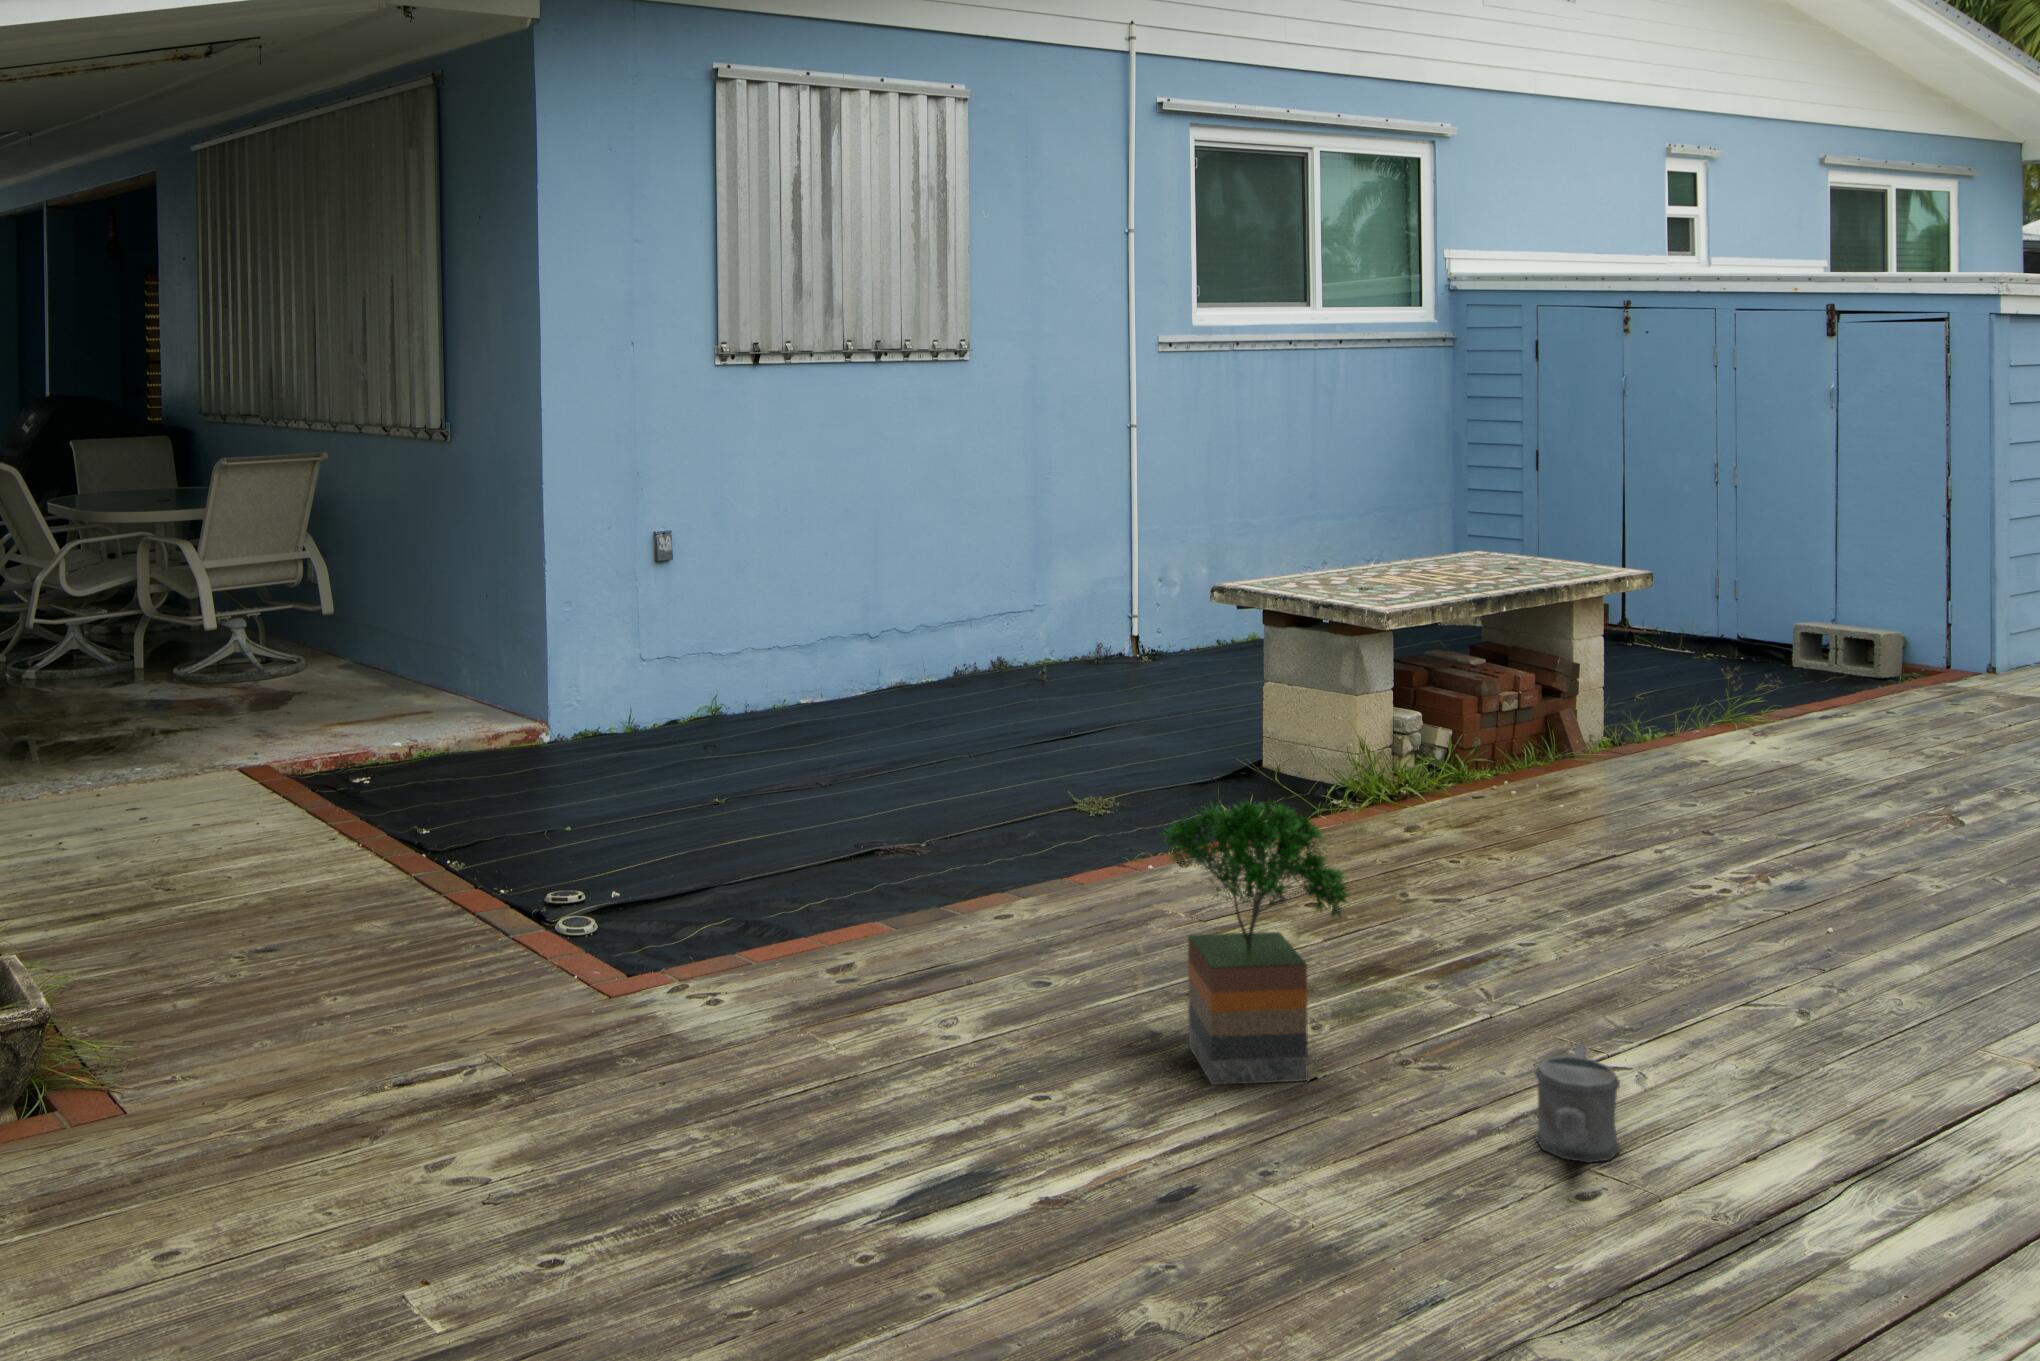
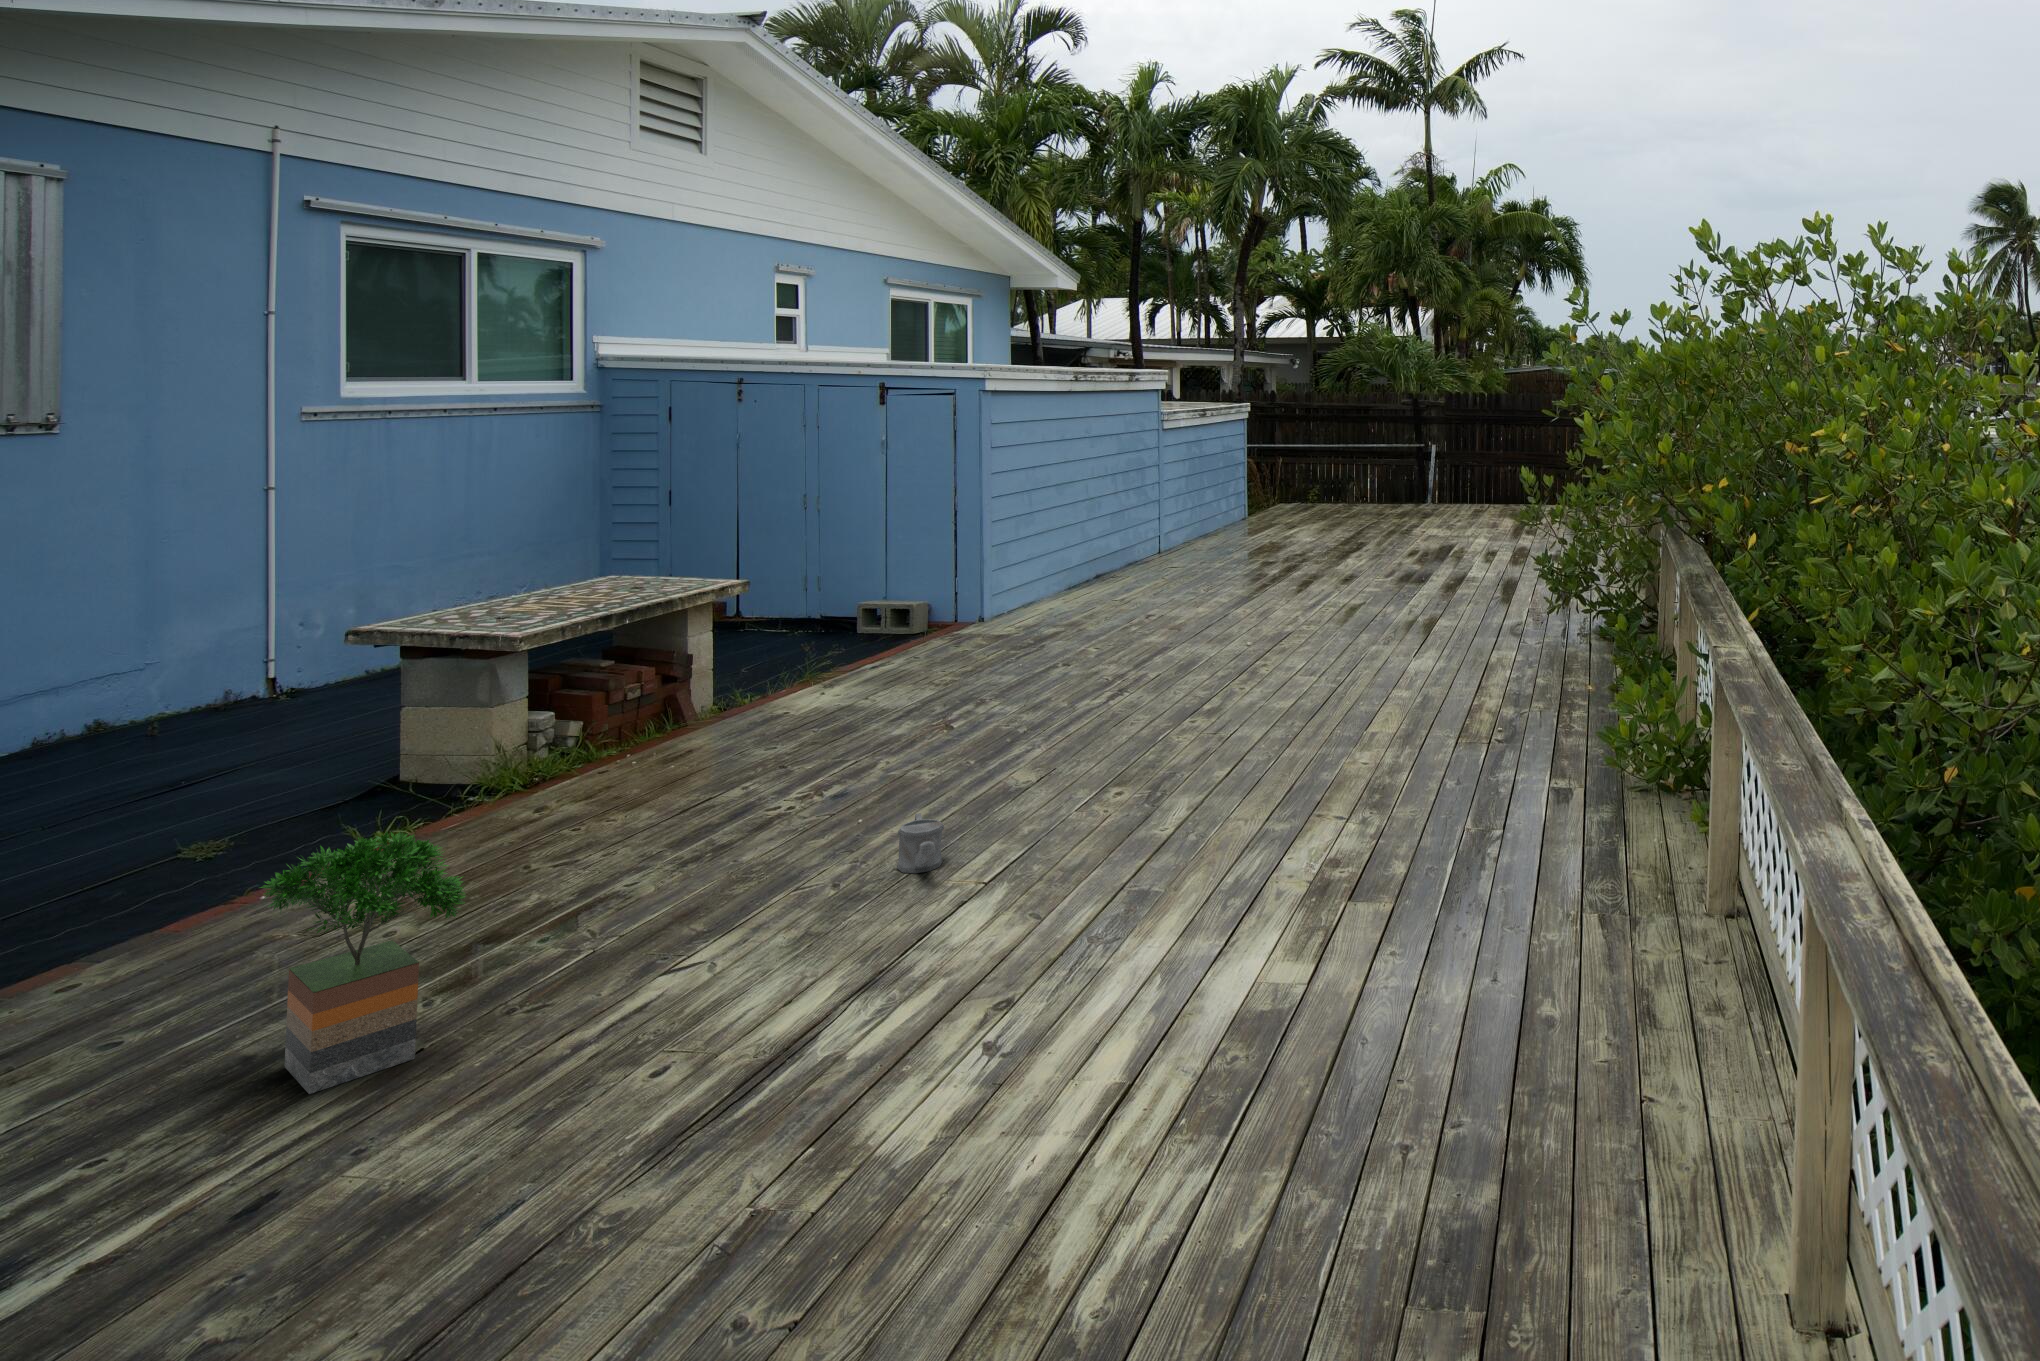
watering can: present [1535,1044,1620,1163] -> present [897,813,944,873]

